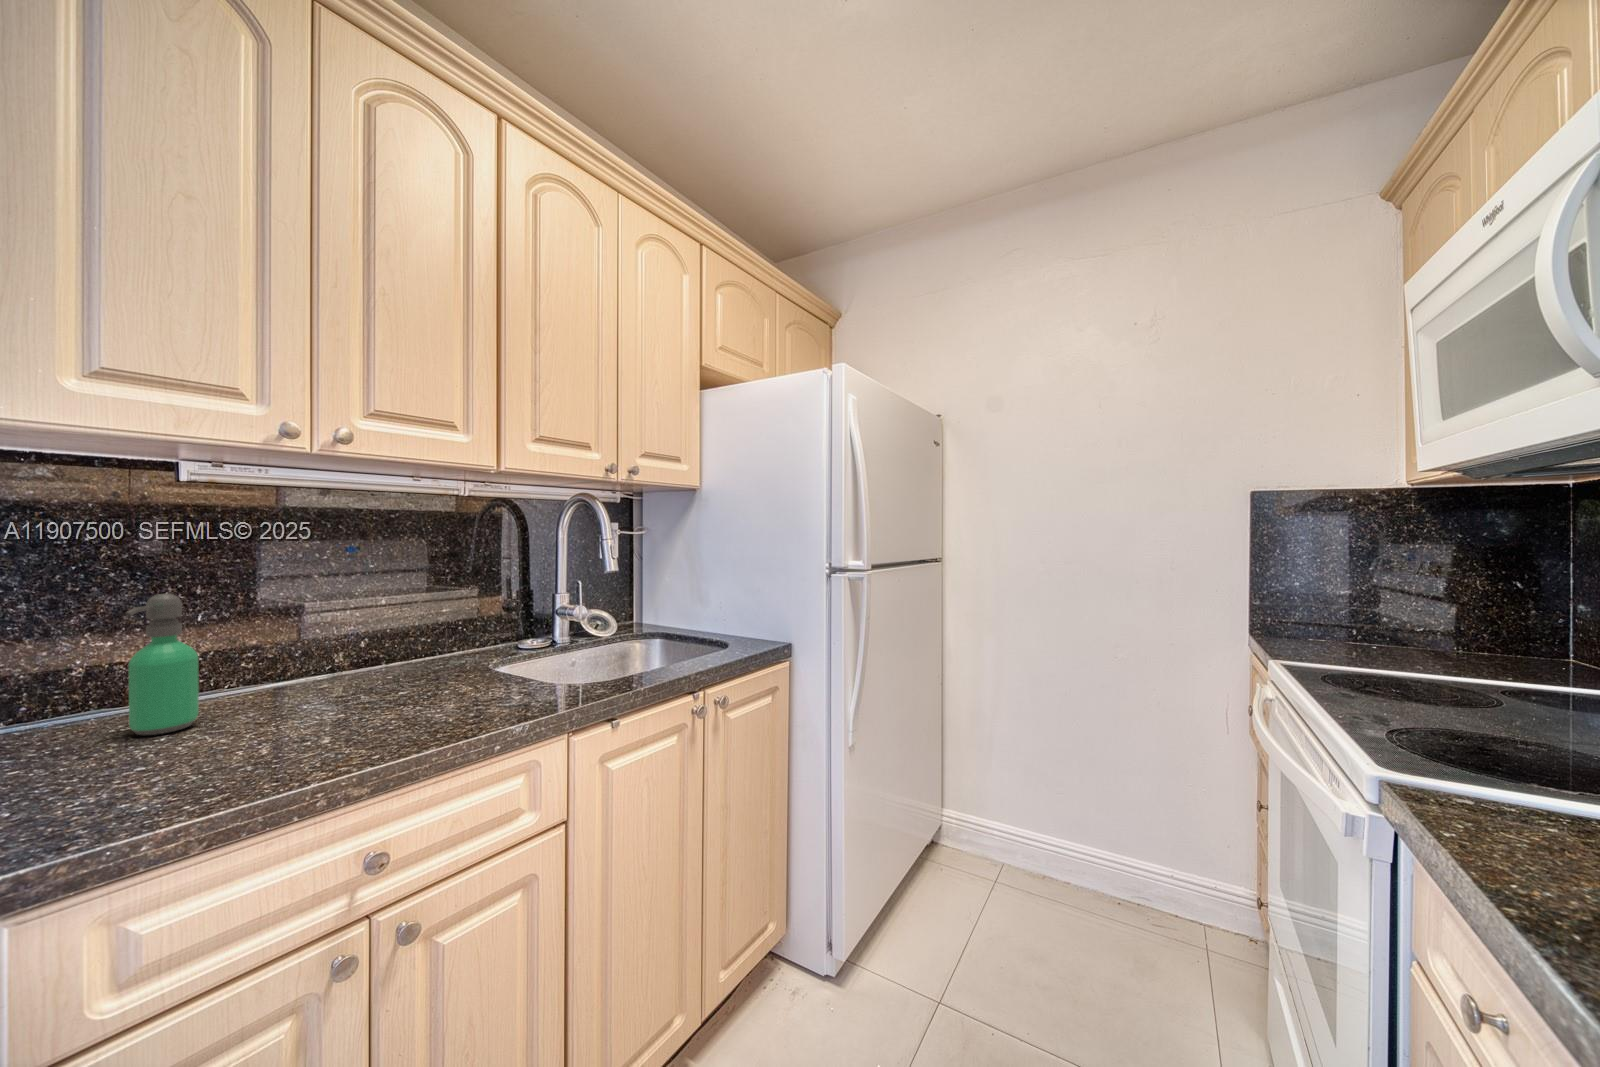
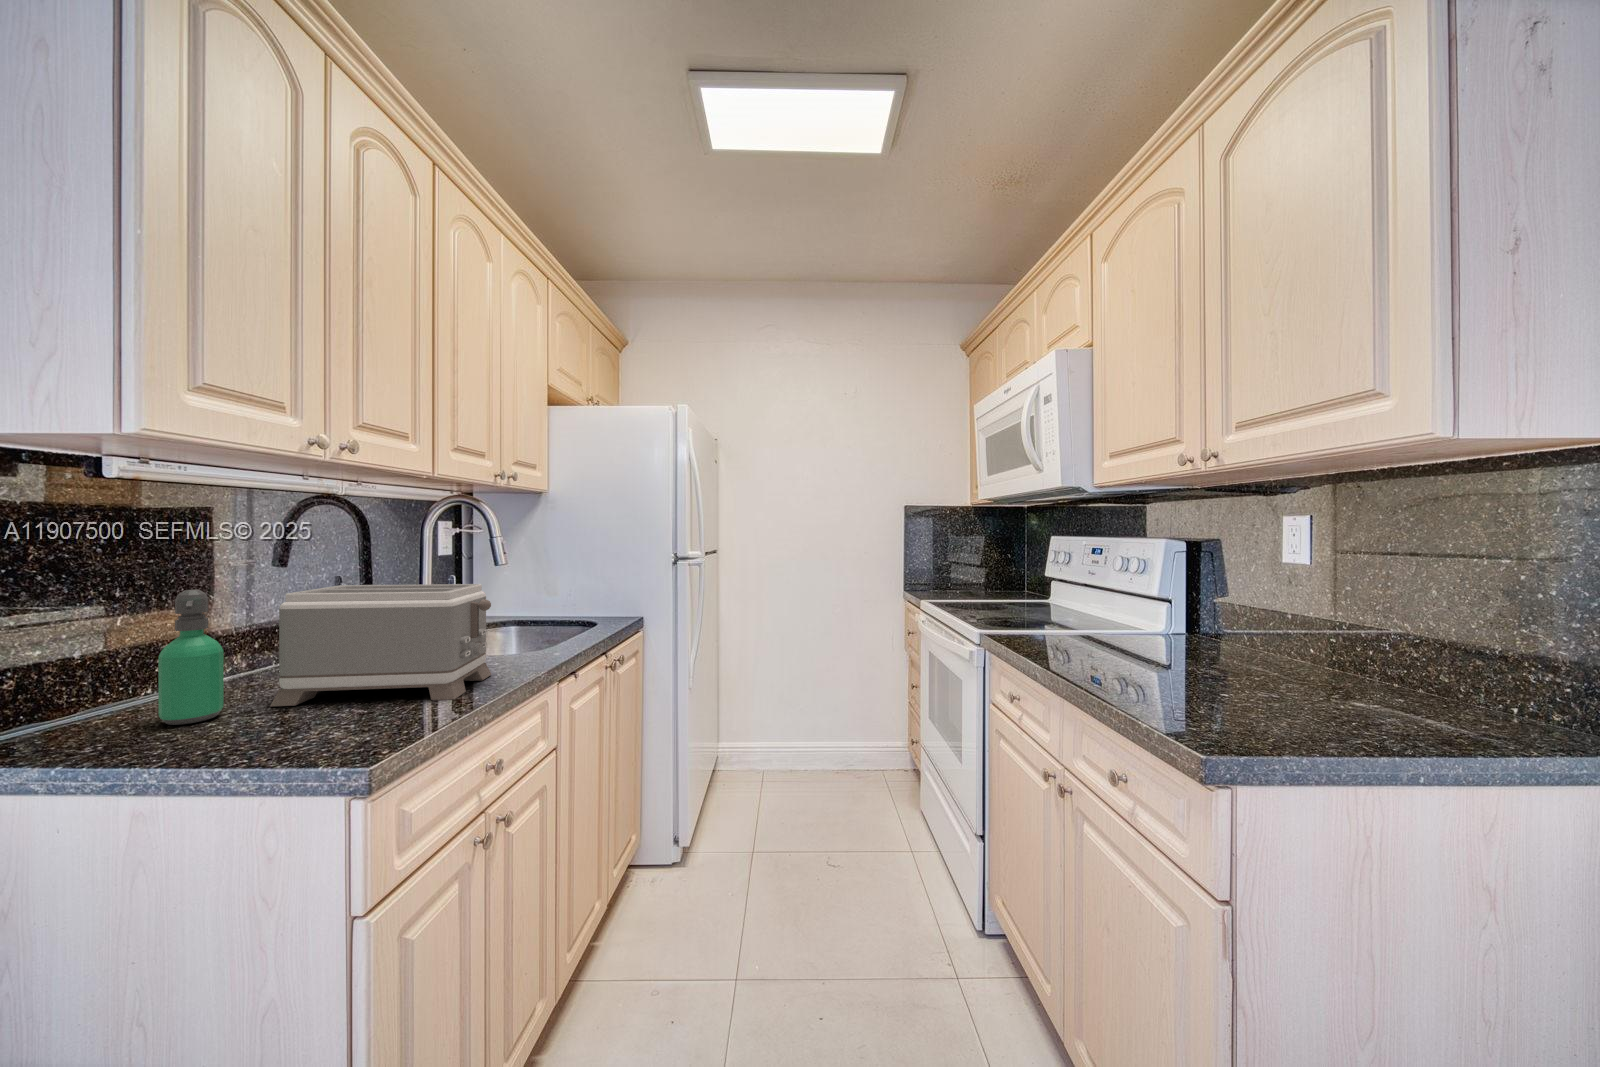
toaster: none [238,592,472,755] -> present [270,584,491,707]

